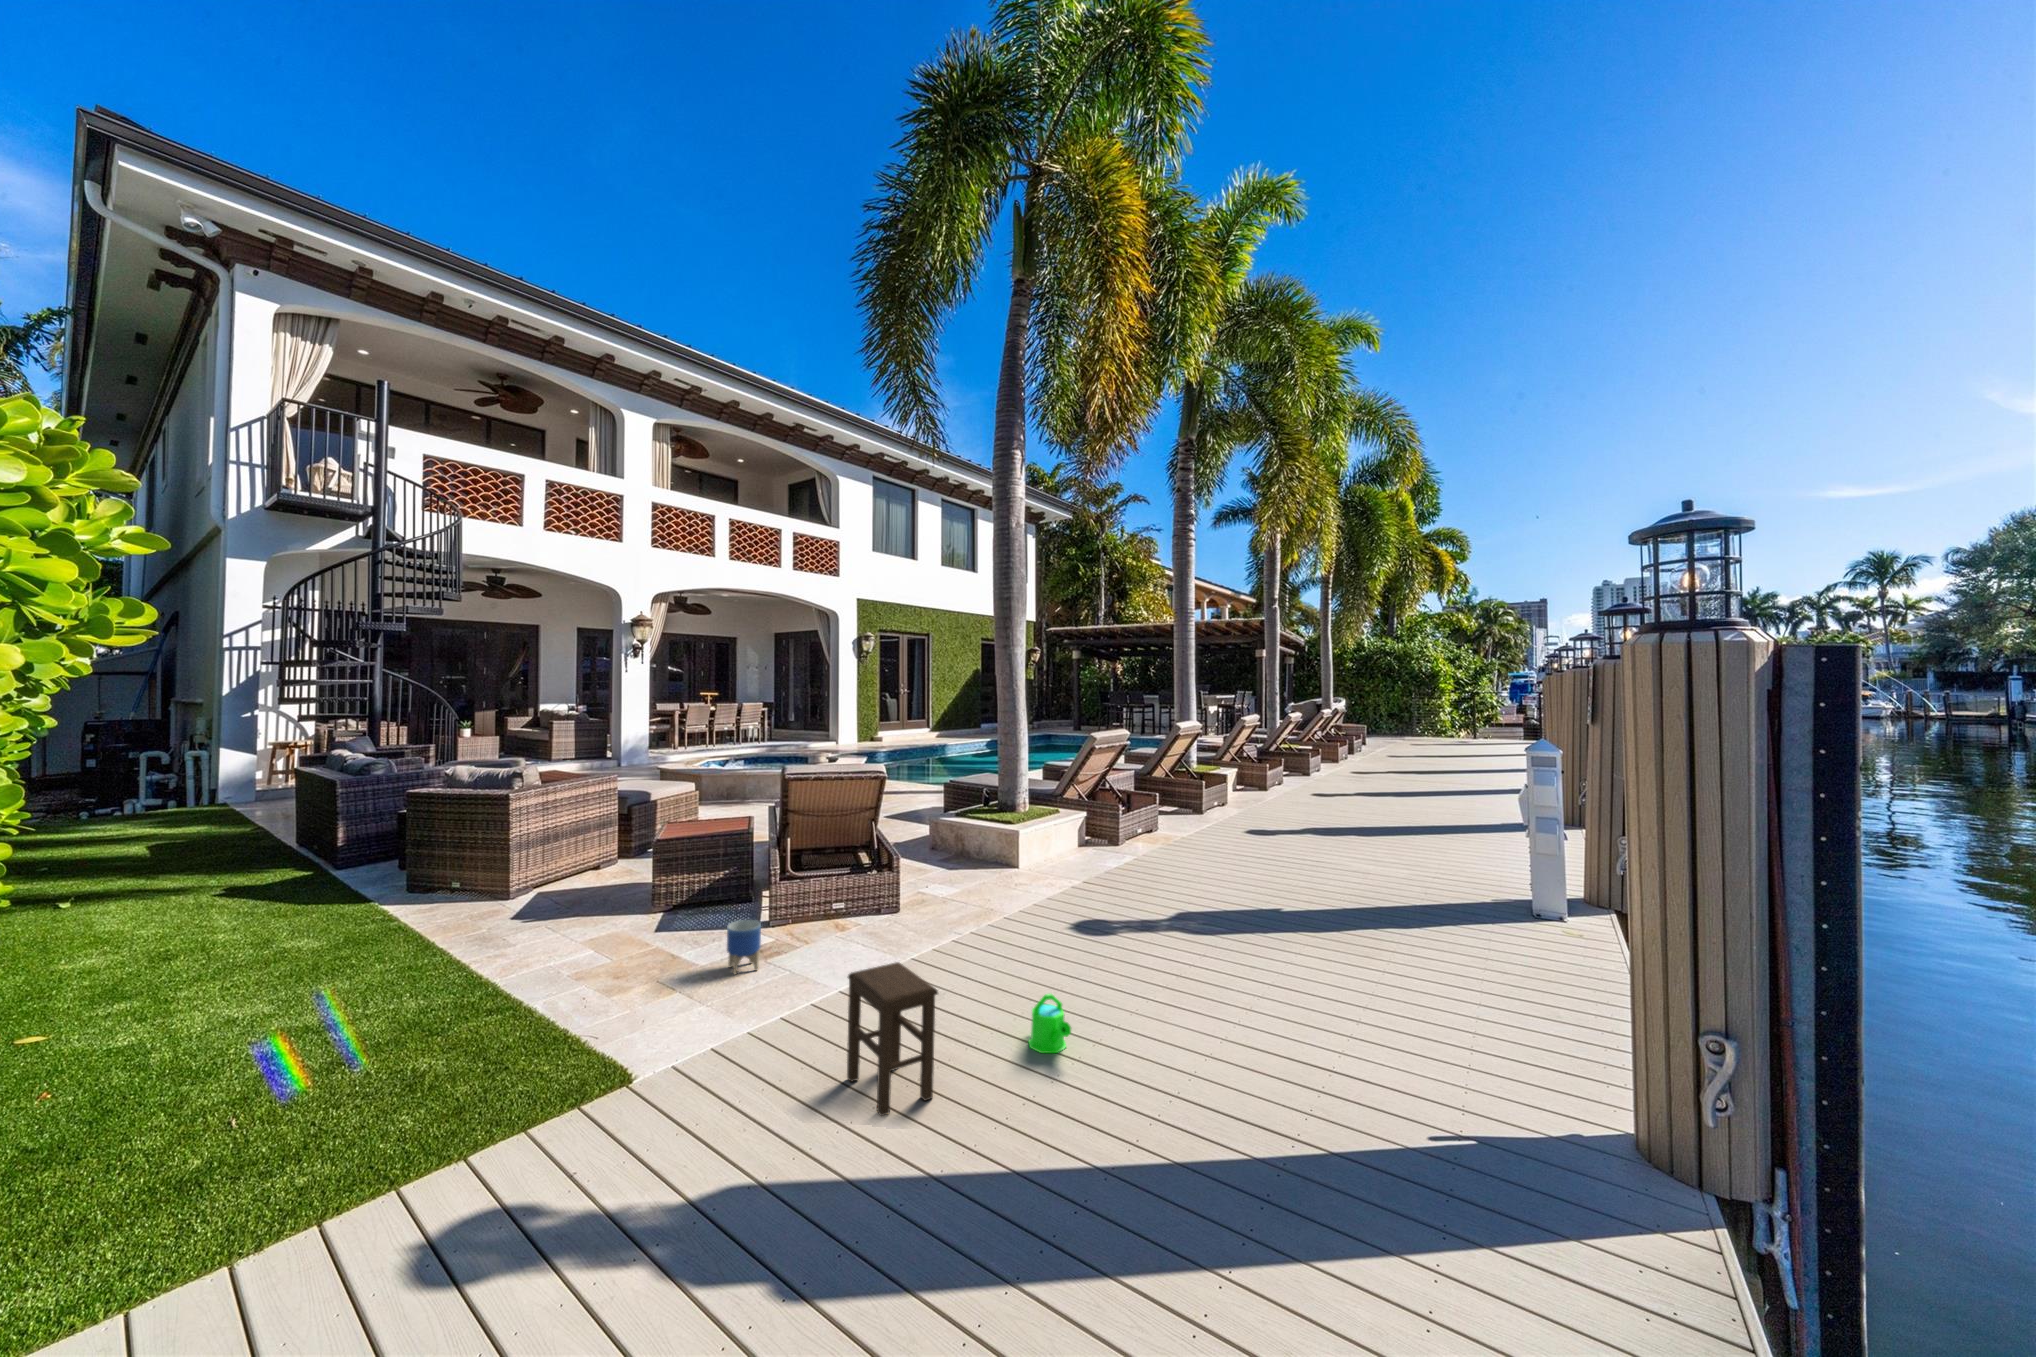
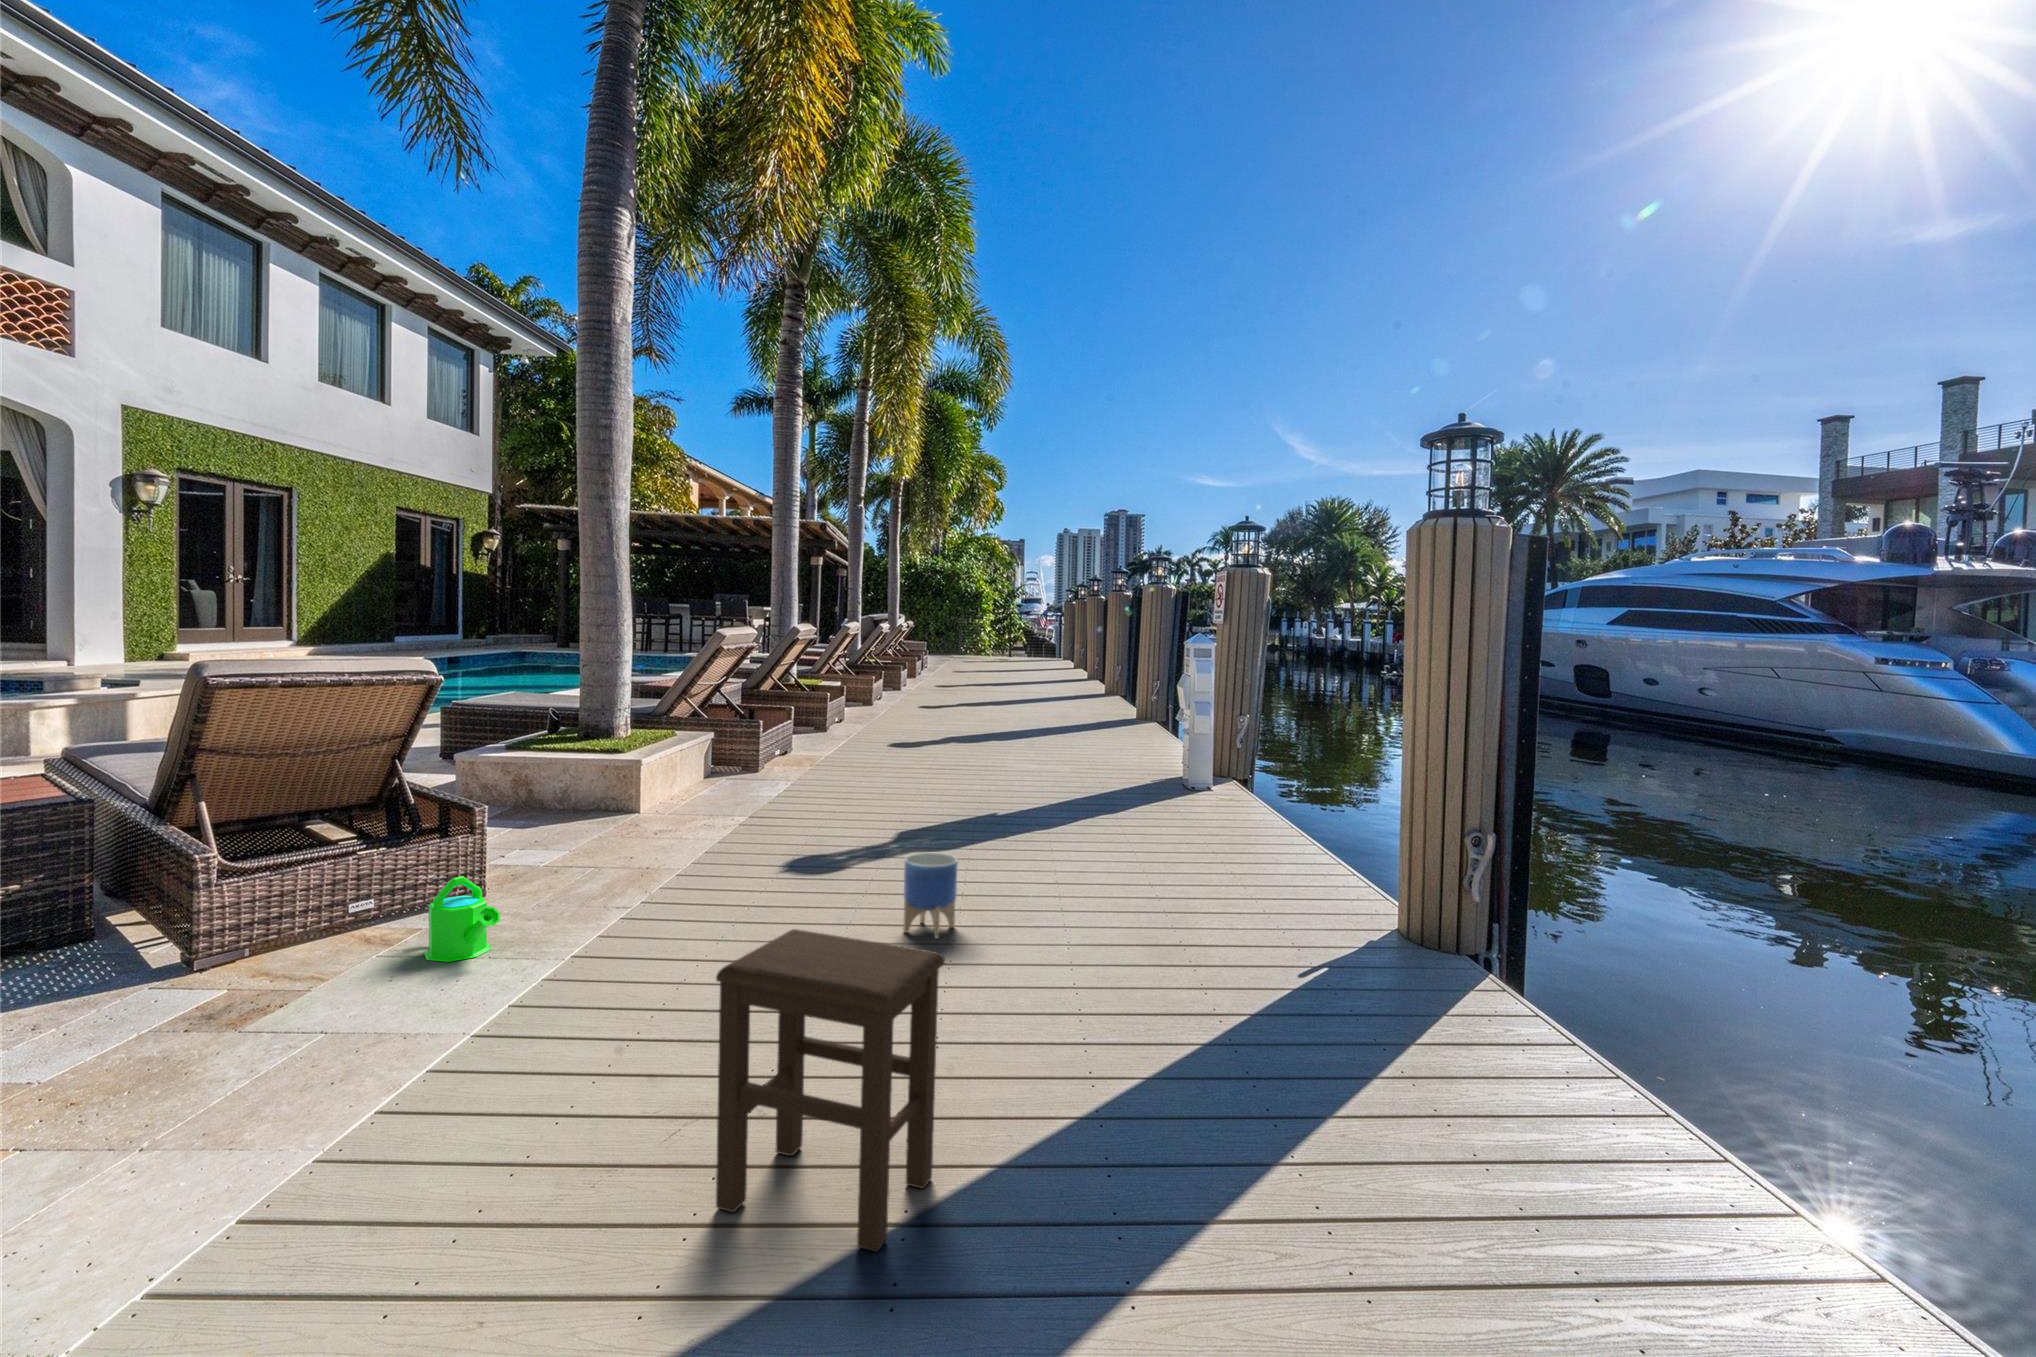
planter: present [727,920,761,975] -> present [903,853,958,938]
watering can: present [1029,994,1071,1053] -> present [424,876,500,962]

